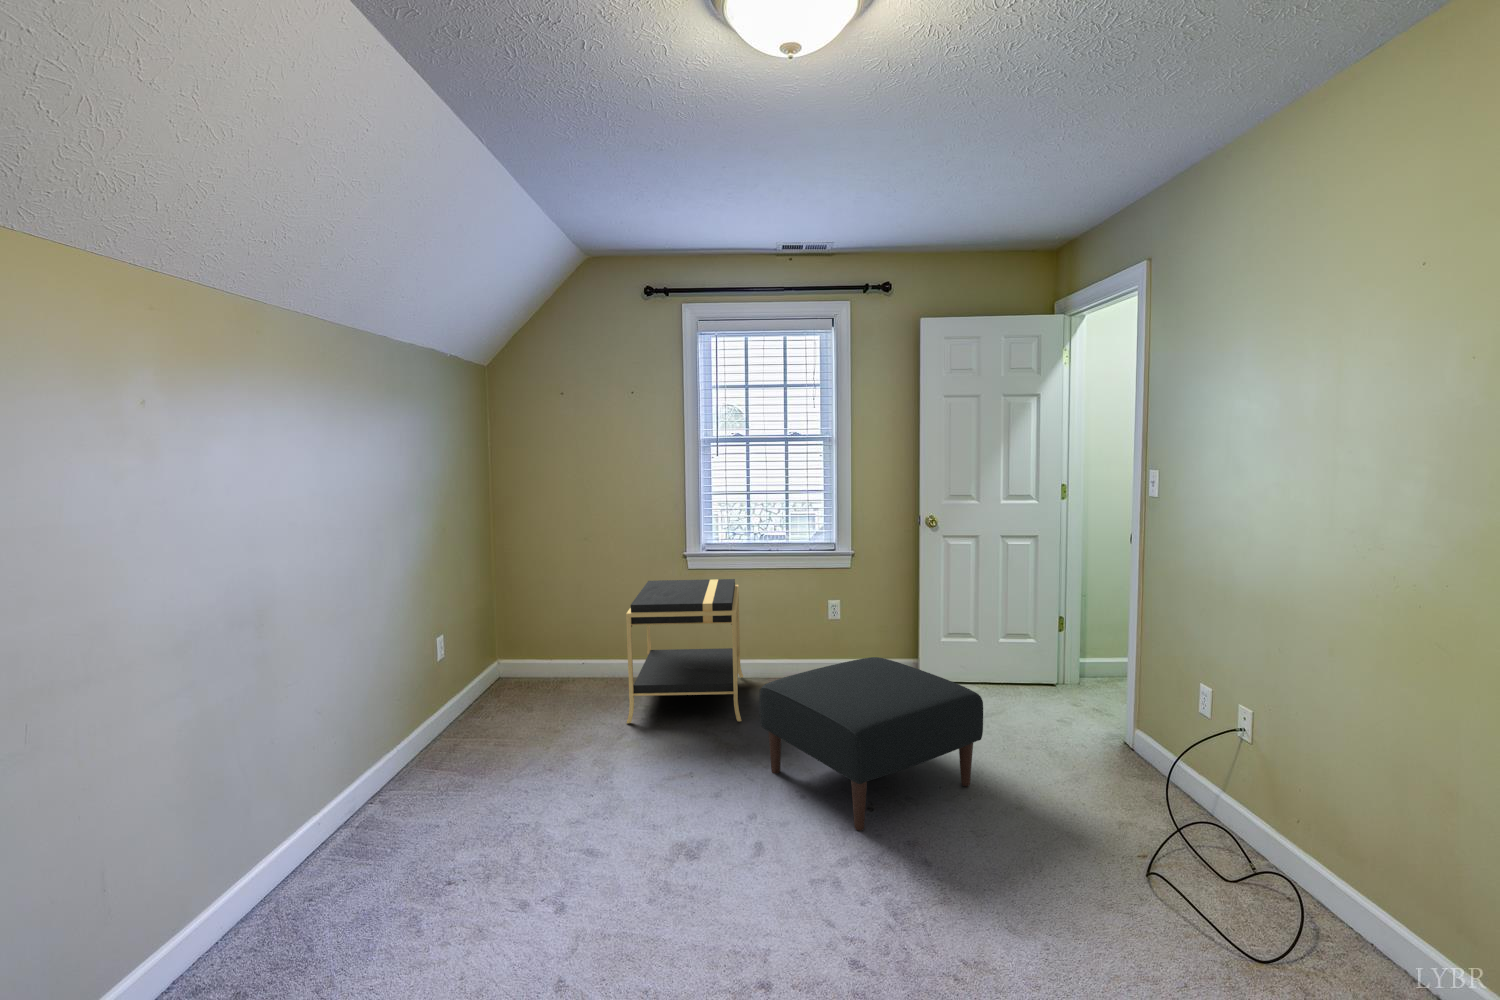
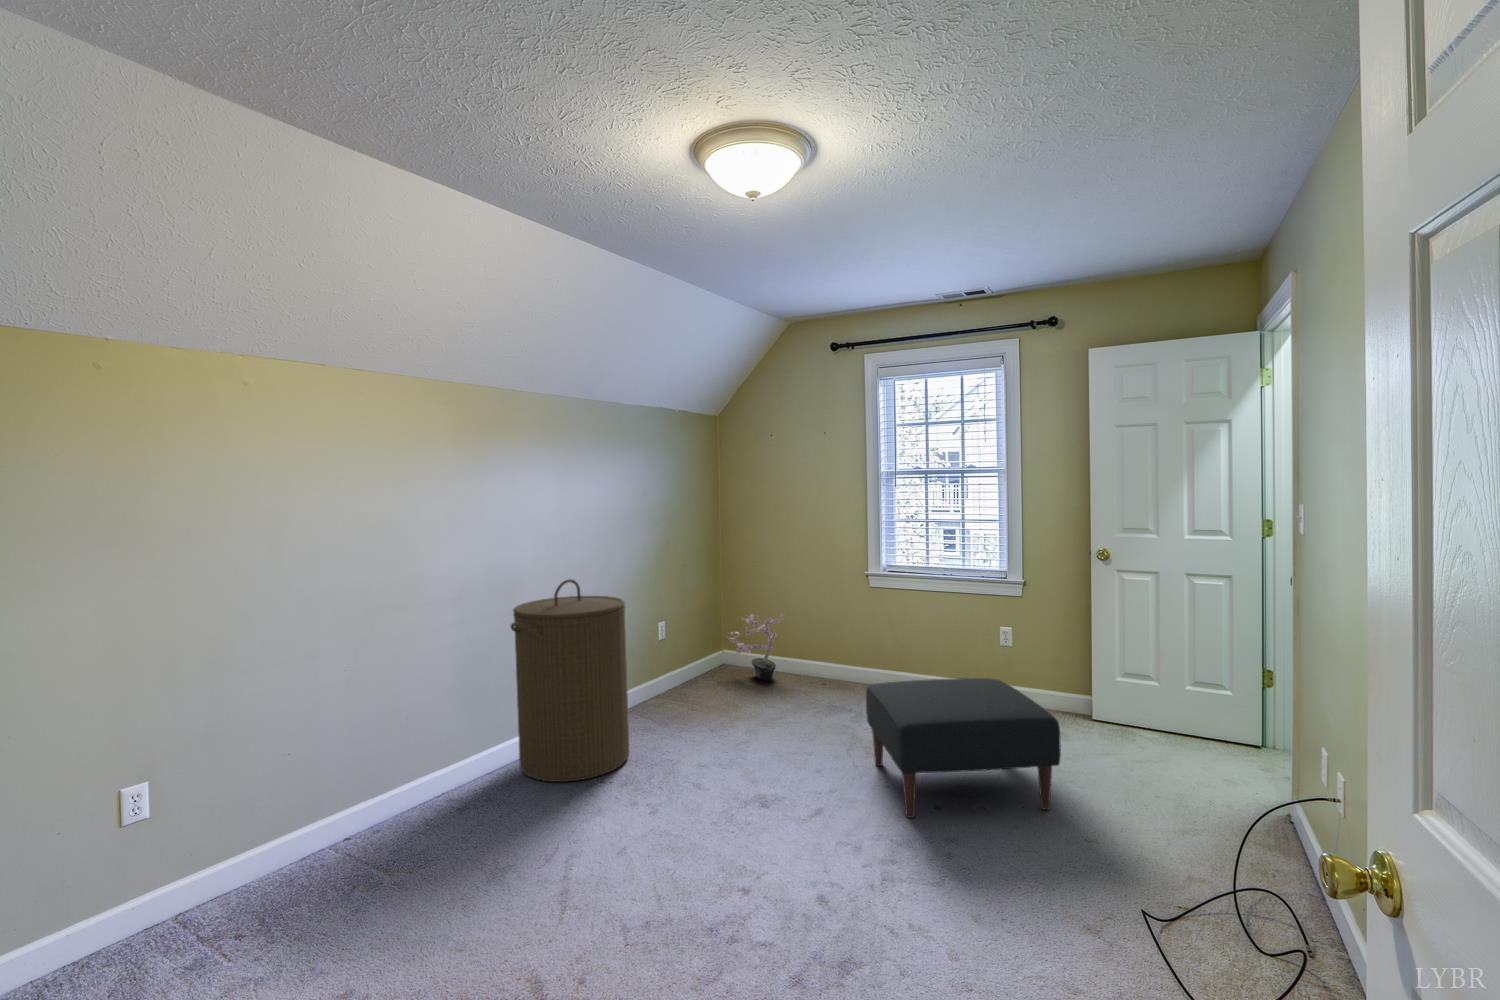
nightstand: present [626,579,743,724] -> none [790,595,918,724]
laundry hamper: none [268,598,466,911] -> present [511,579,629,782]
potted plant: none [507,603,589,690] -> present [727,612,785,681]

